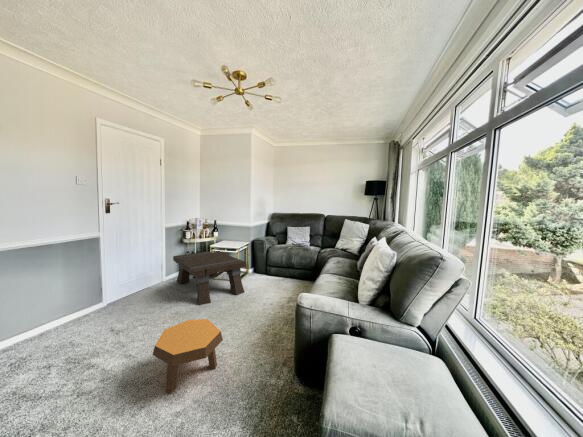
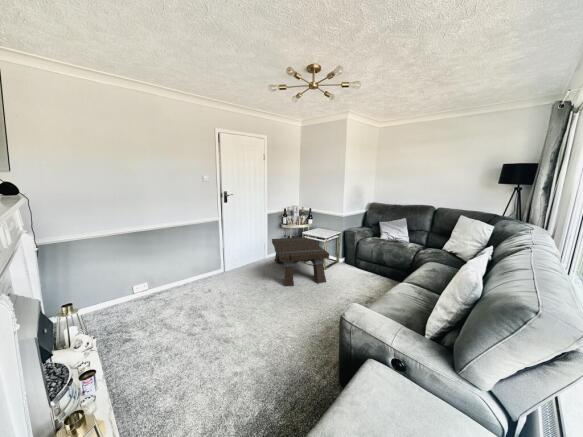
footstool: present [153,319,223,394] -> none [232,300,283,355]

